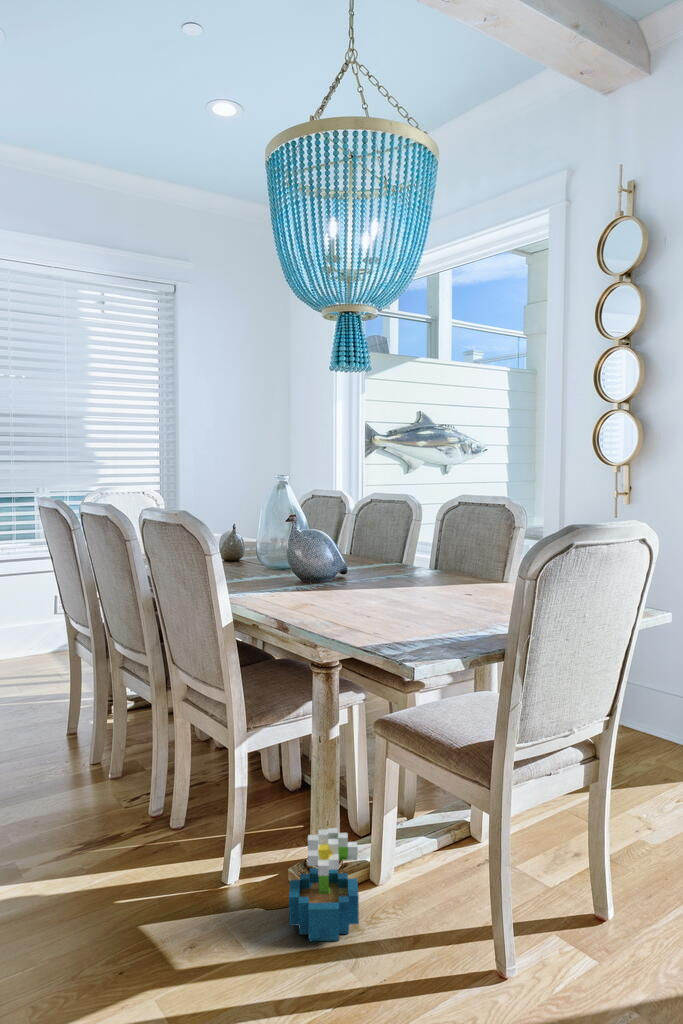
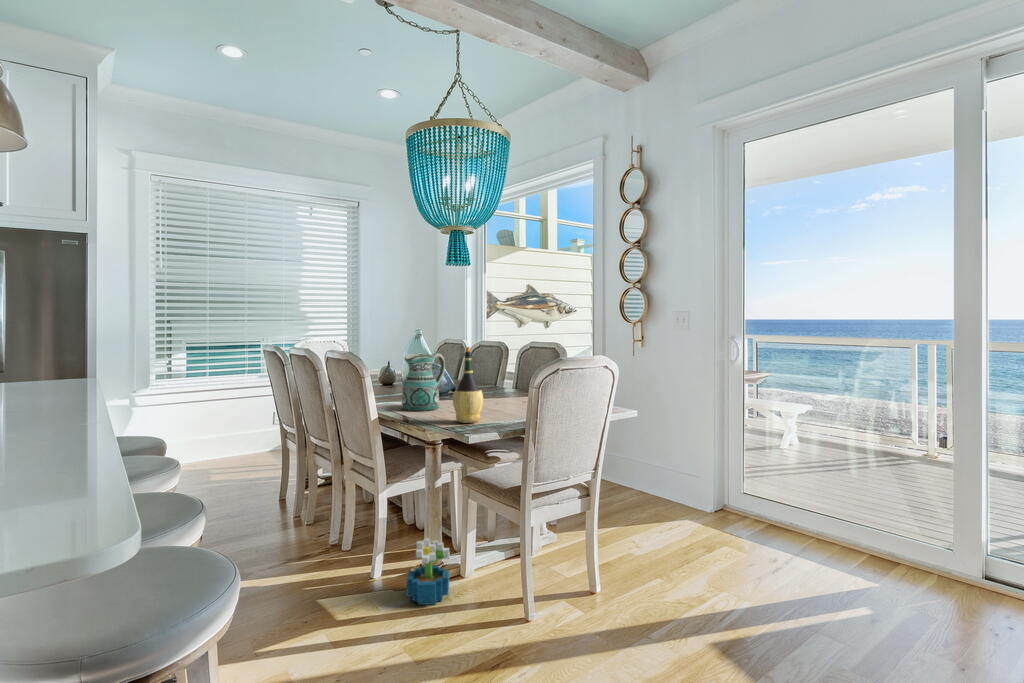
wine bottle: none [364,504,415,633] -> present [453,347,483,423]
ceramic pitcher: none [266,512,333,608] -> present [402,353,445,411]

